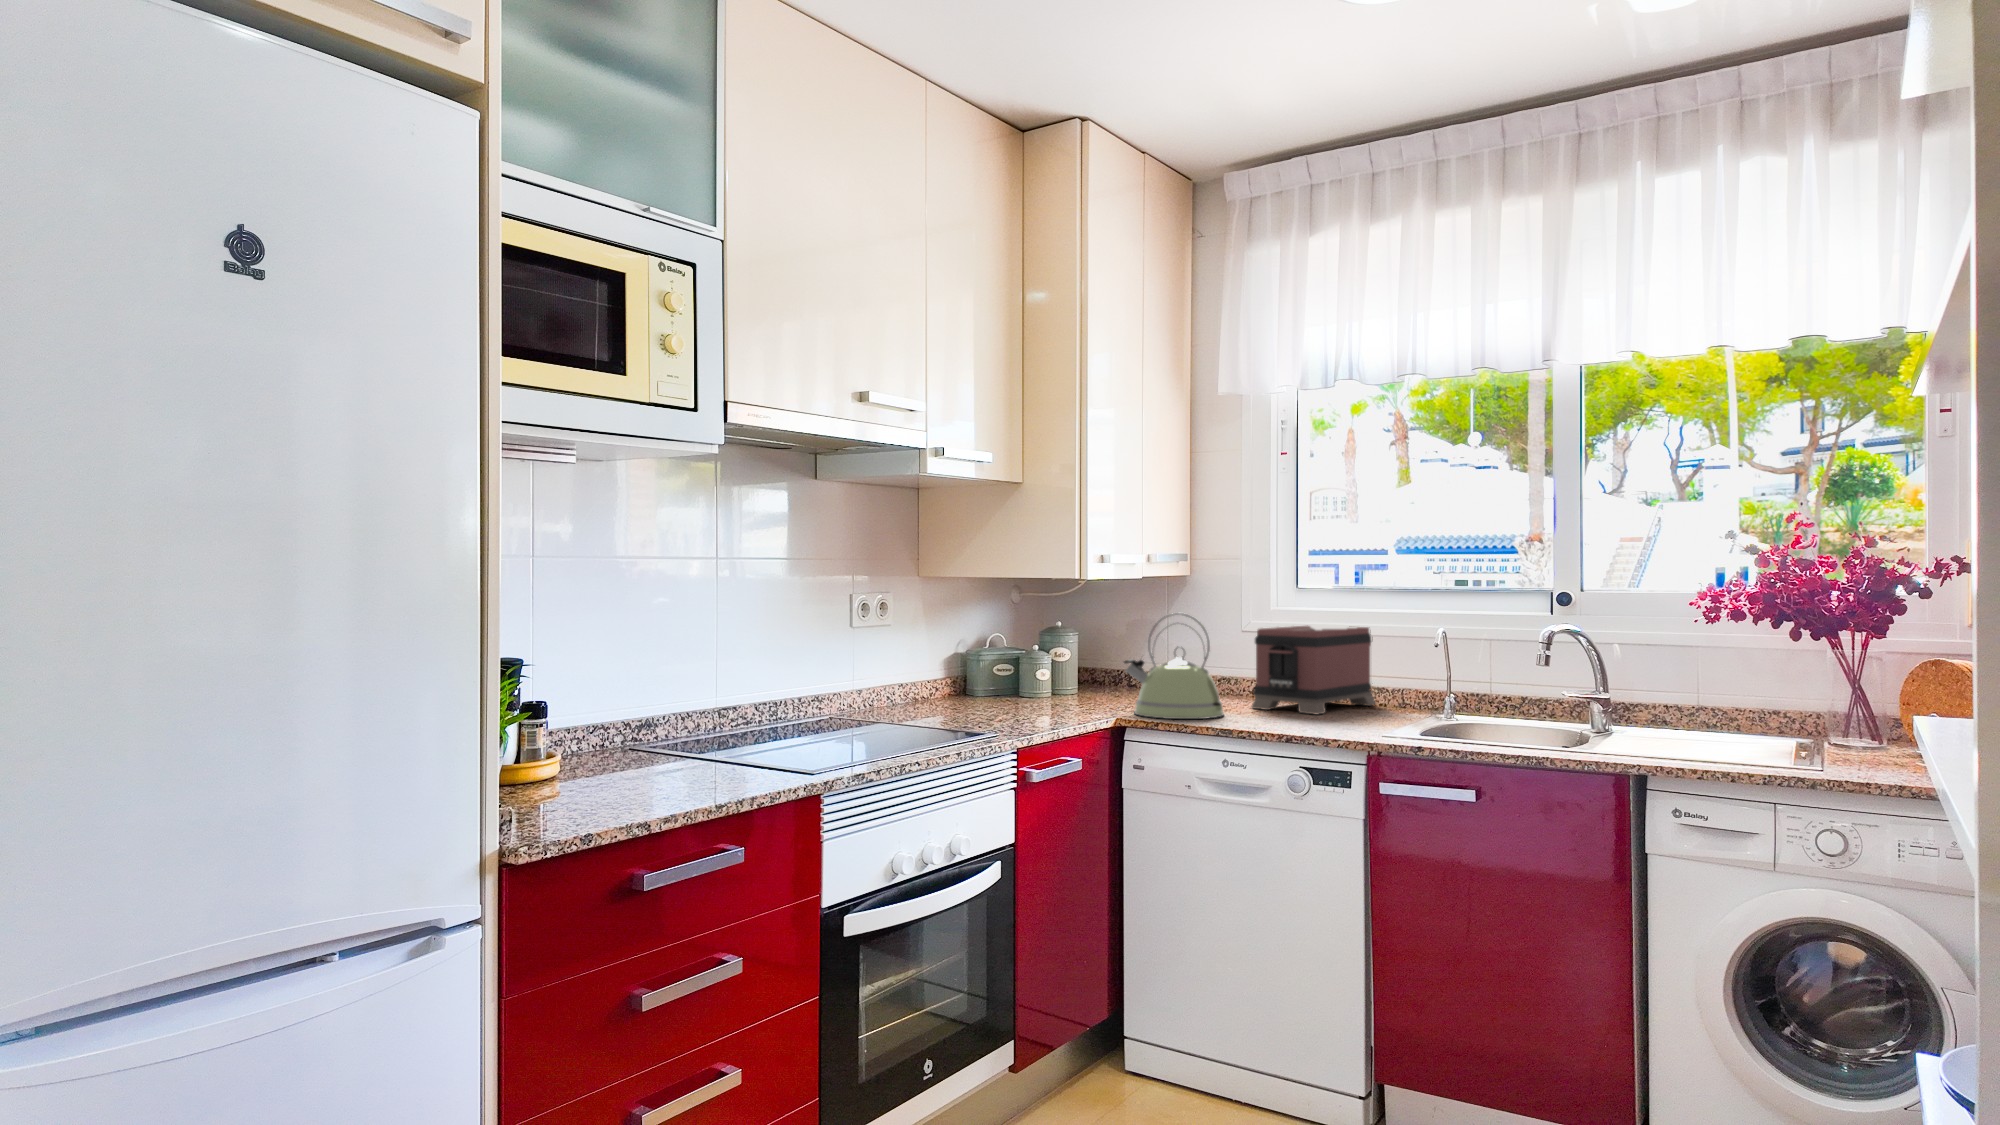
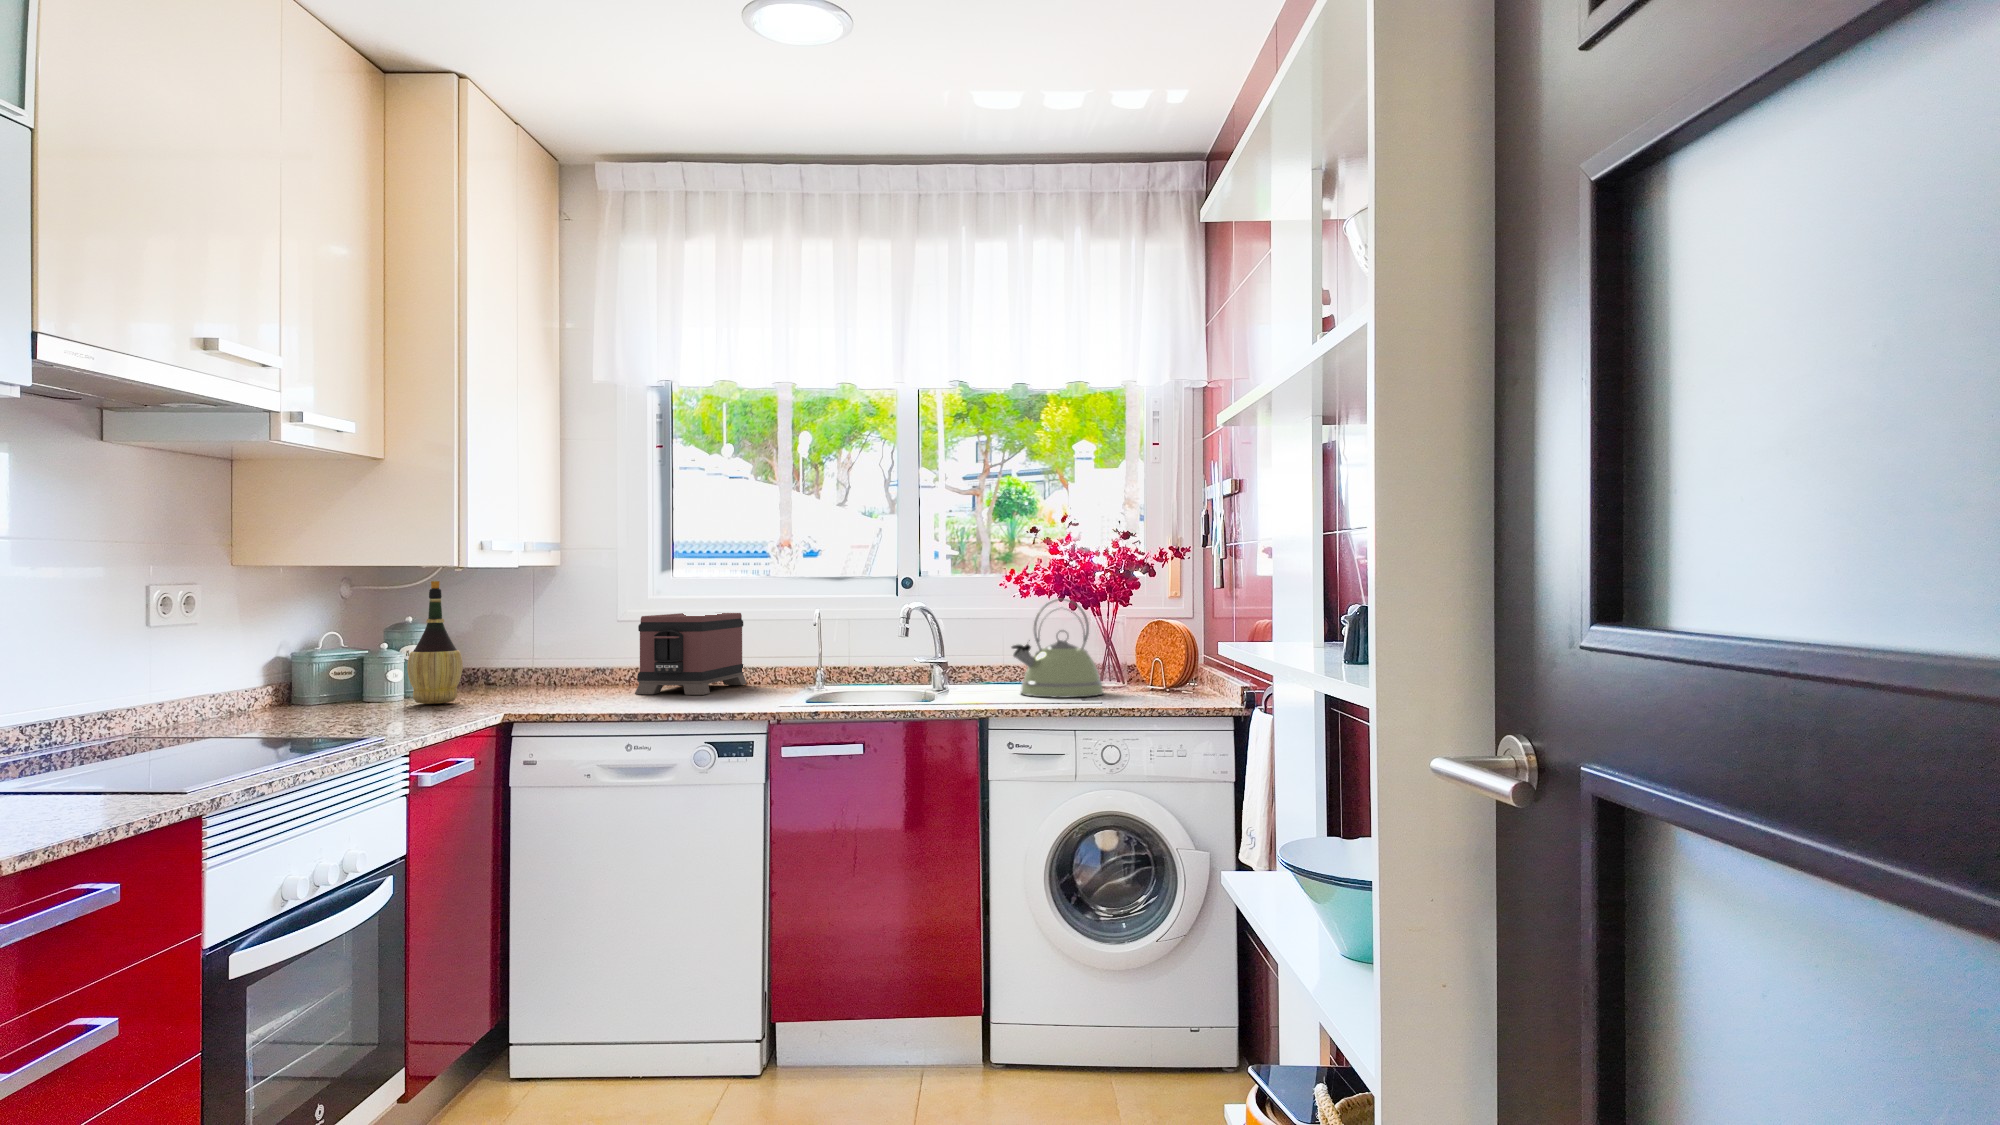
wine bottle: none [1046,590,1092,704] -> present [407,581,463,704]
kettle: present [1124,613,1224,719] -> present [1012,599,1104,698]

